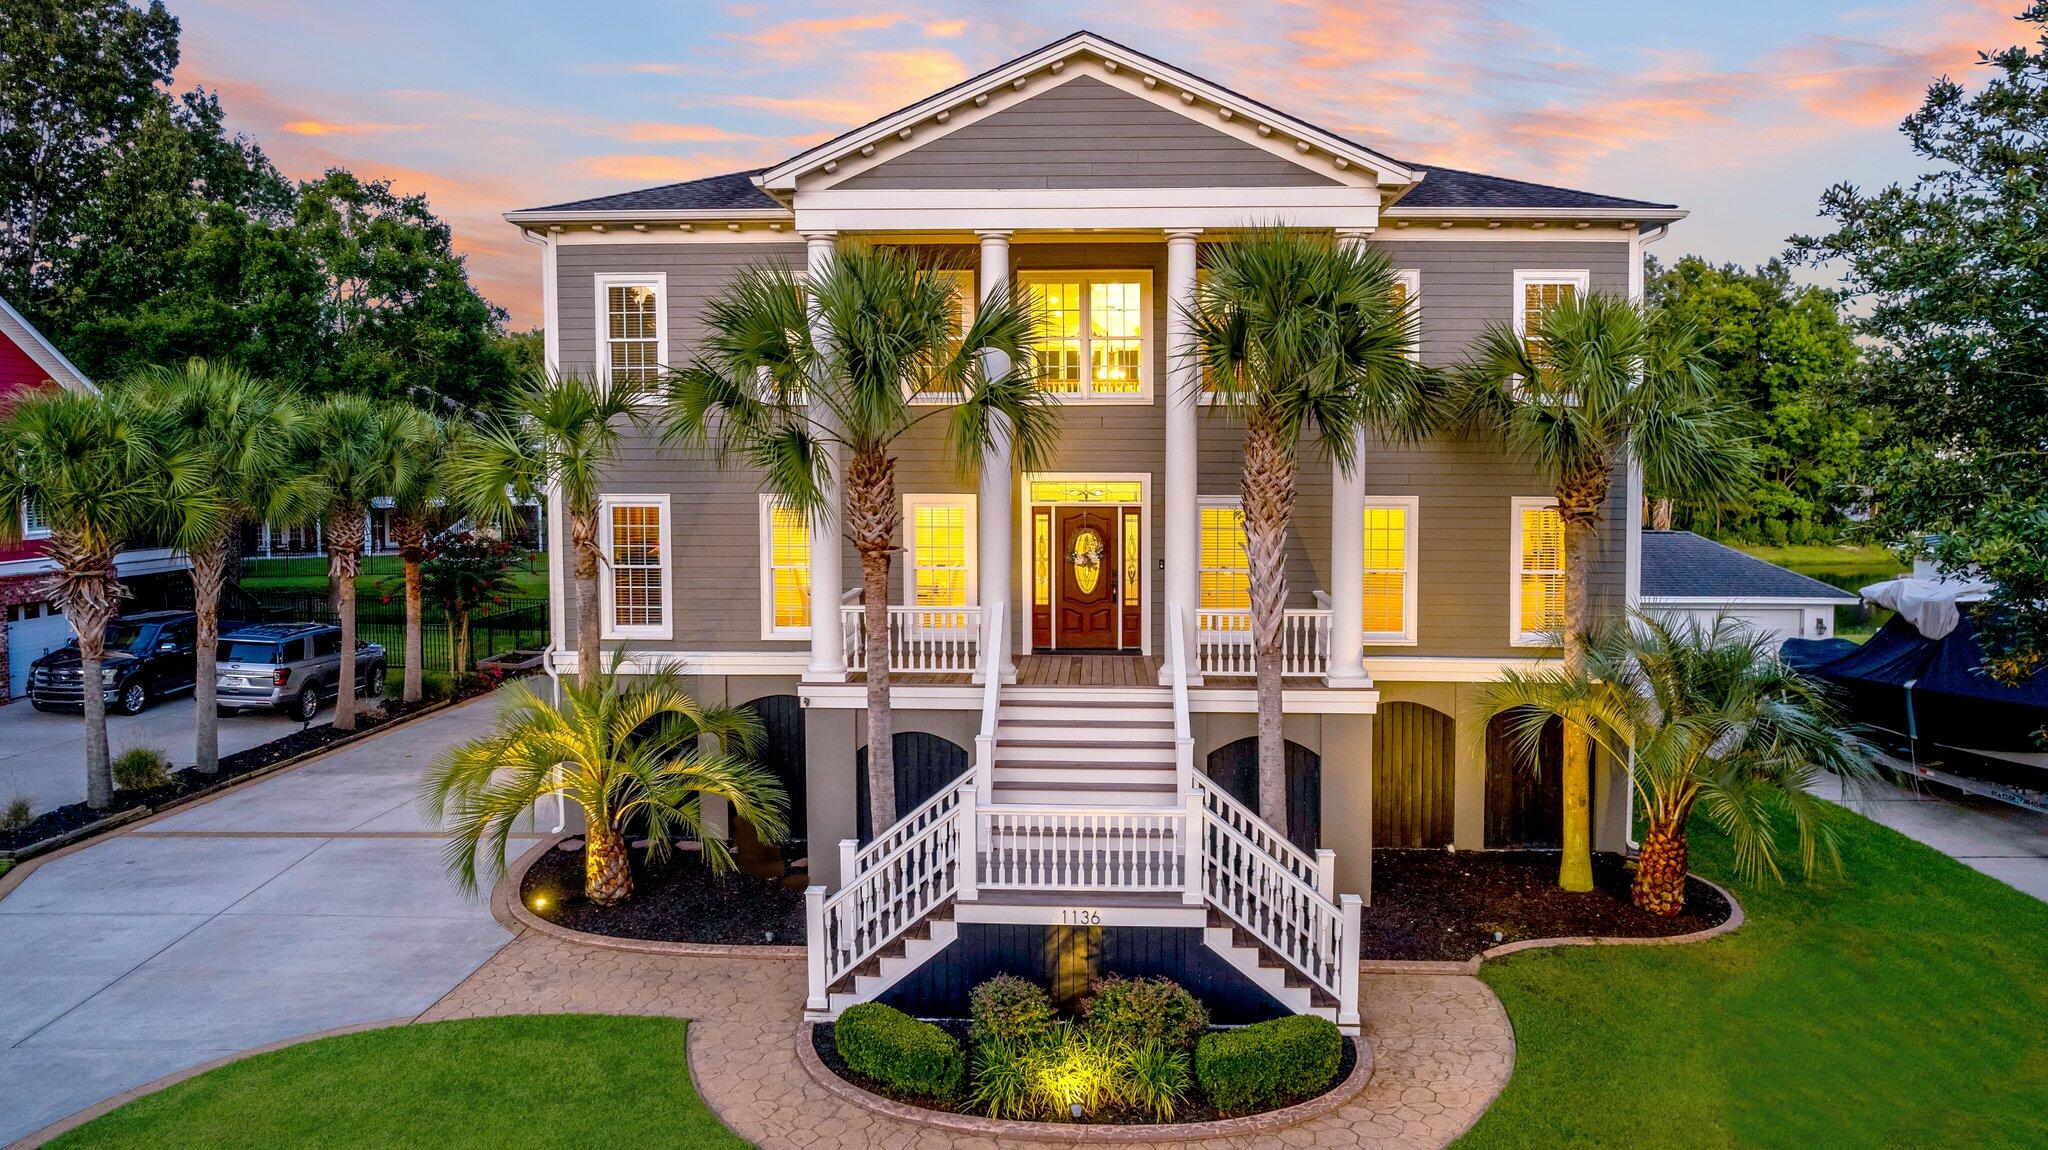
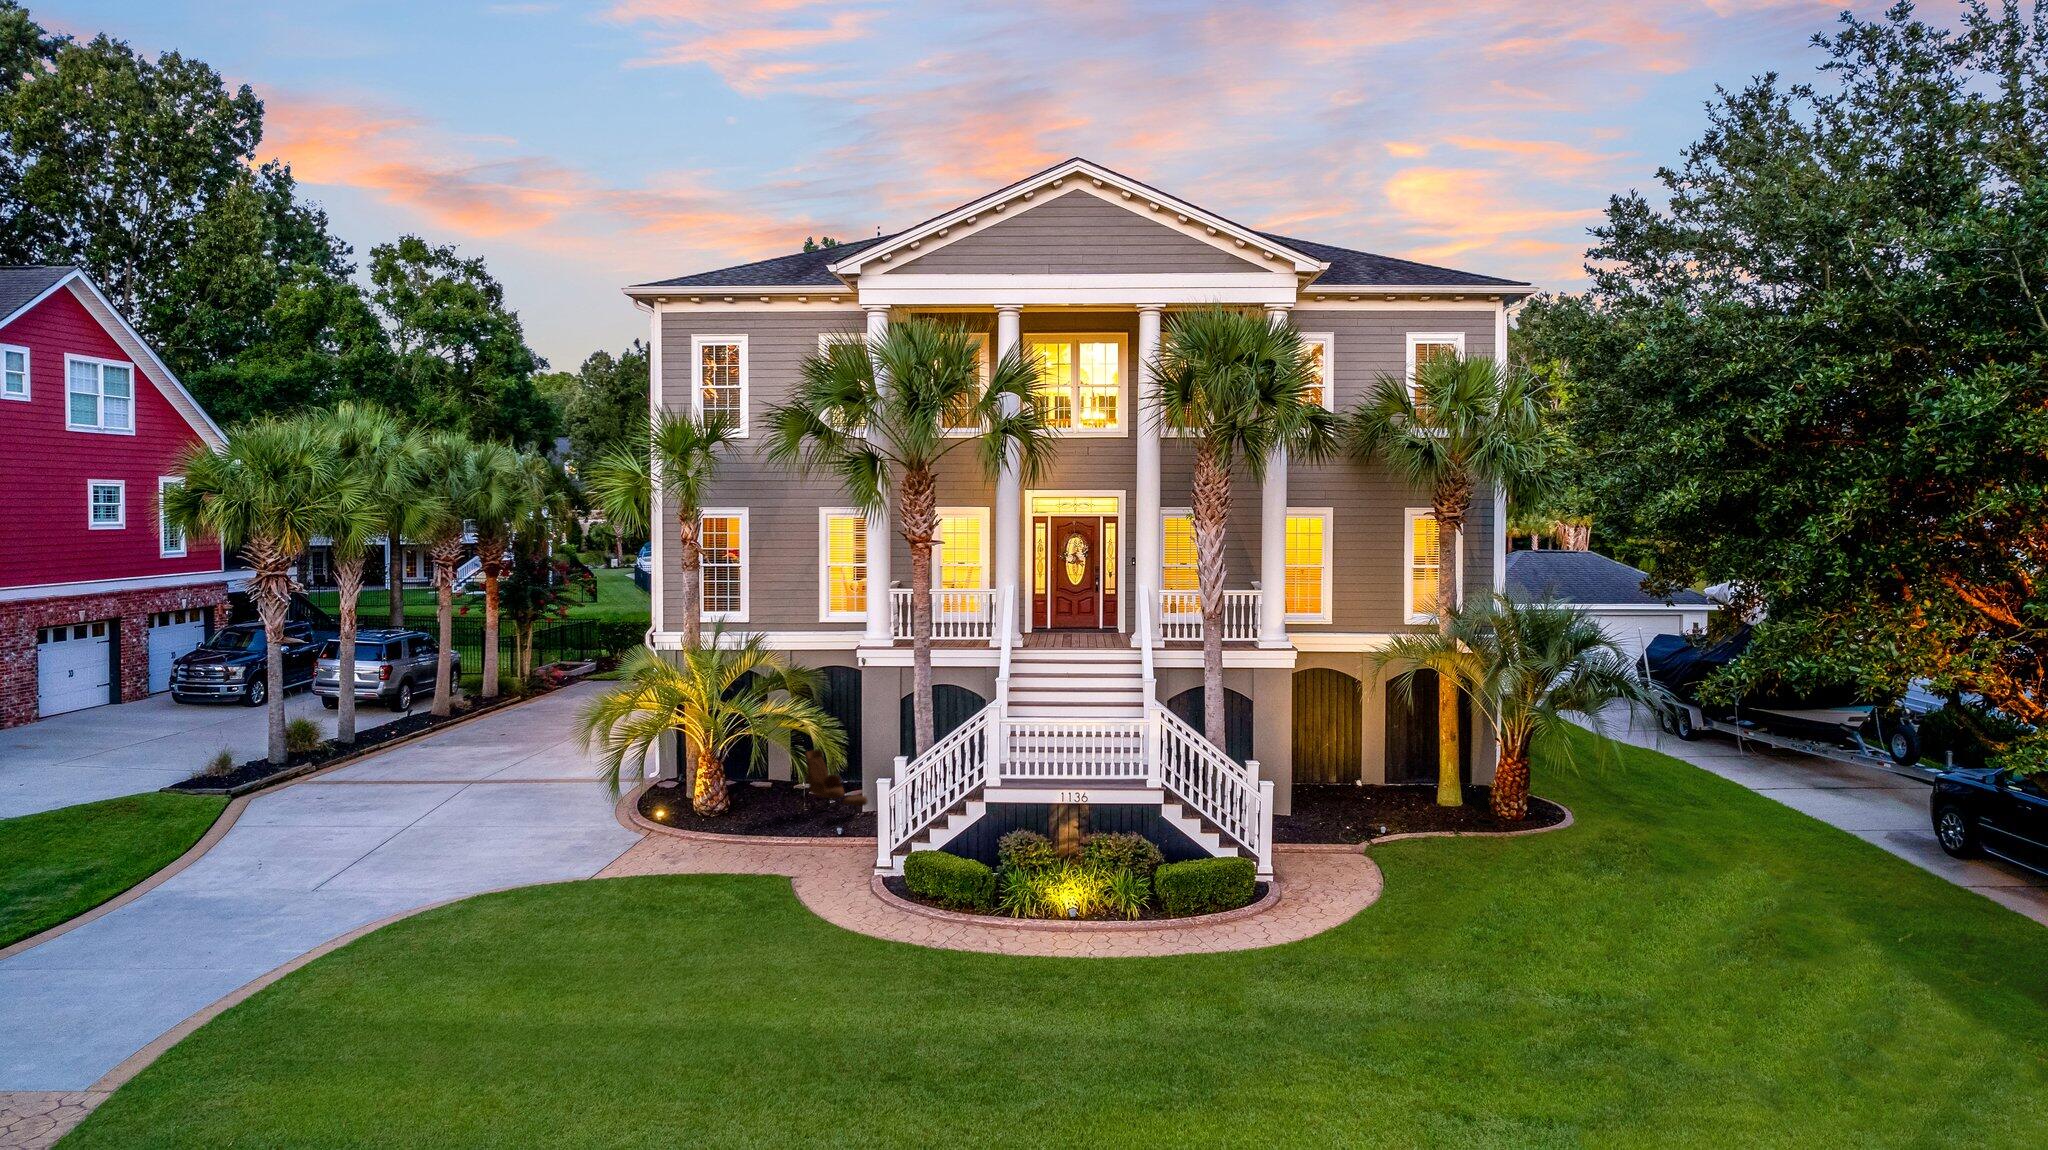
potted tree: present [560,856,592,907] -> present [1472,787,1497,826]

